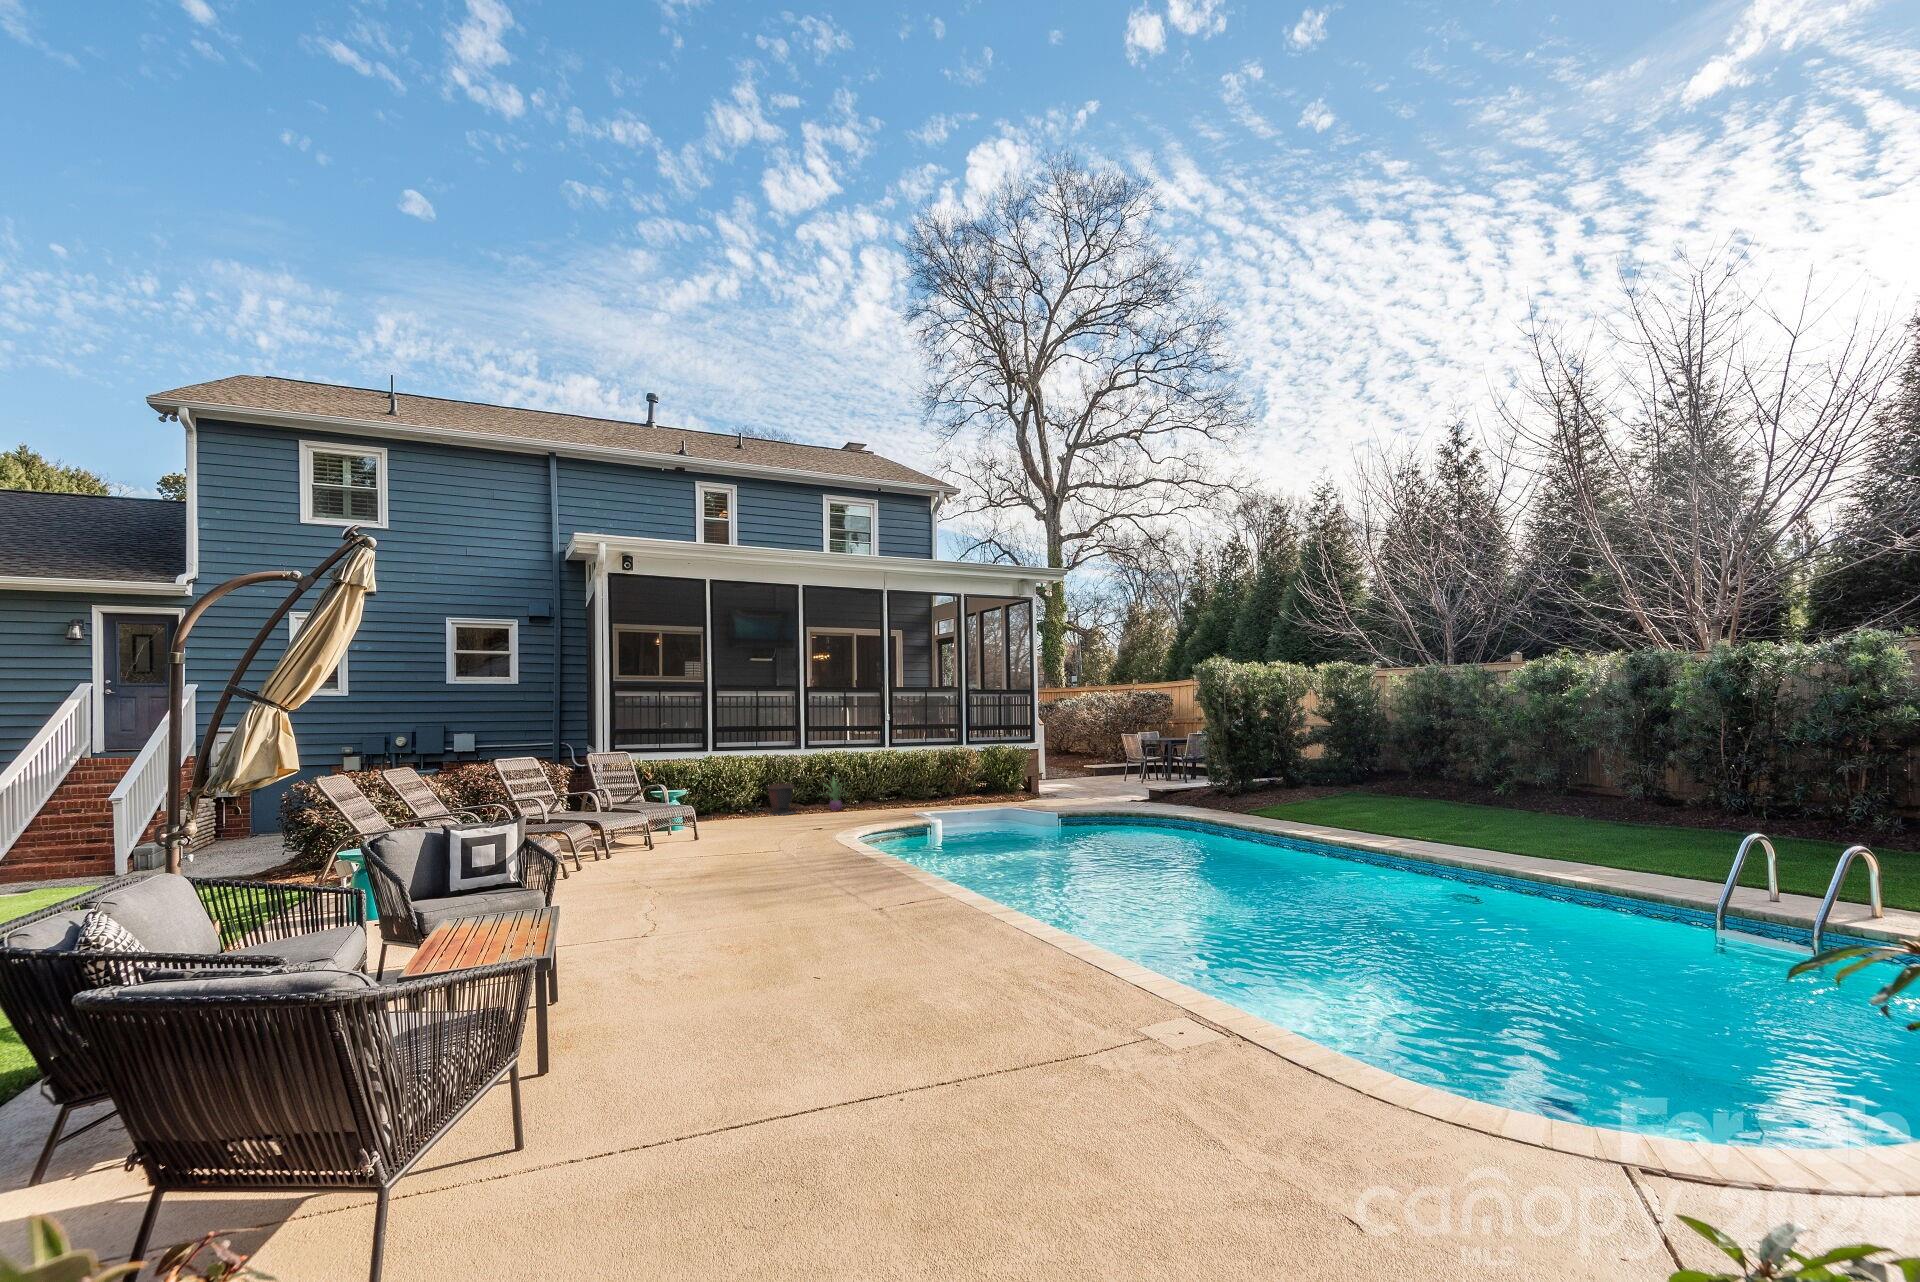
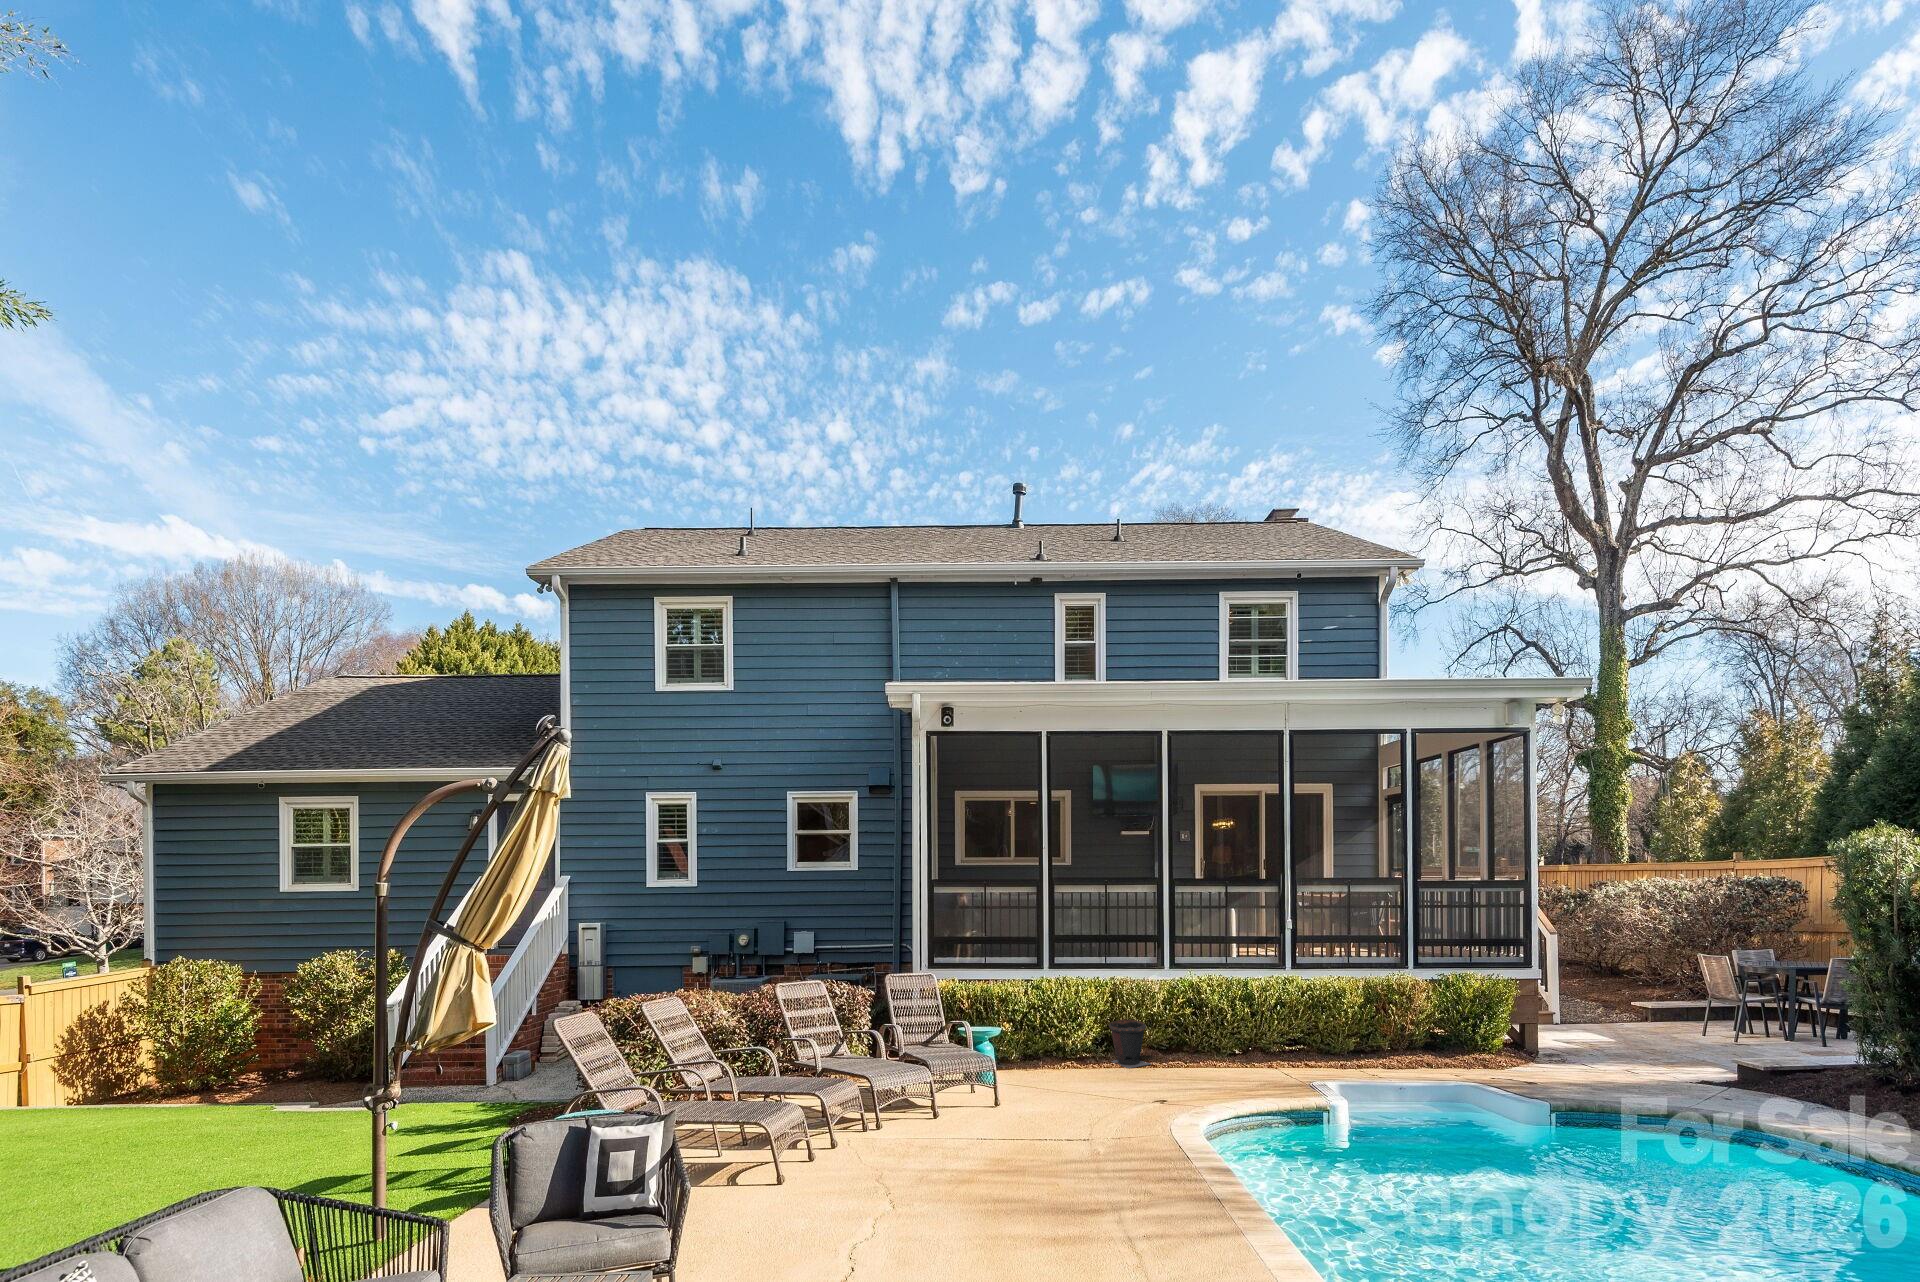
decorative plant: present [829,778,842,811] -> none [1177,1015,1228,1067]

